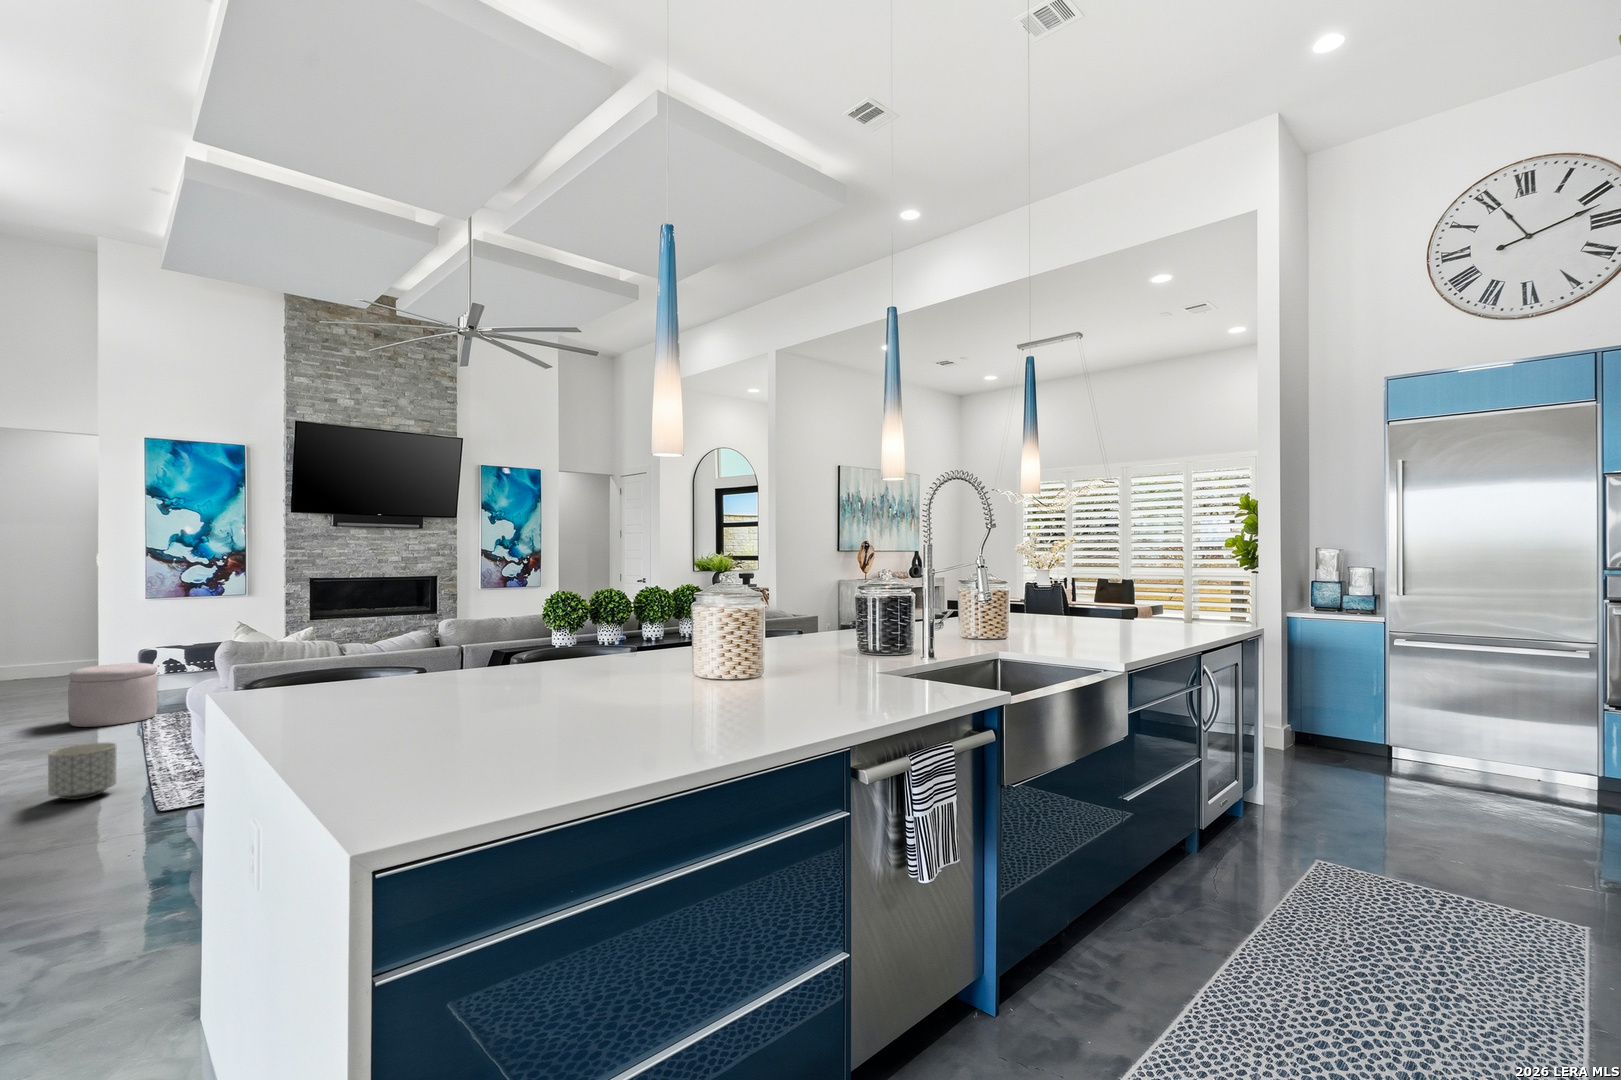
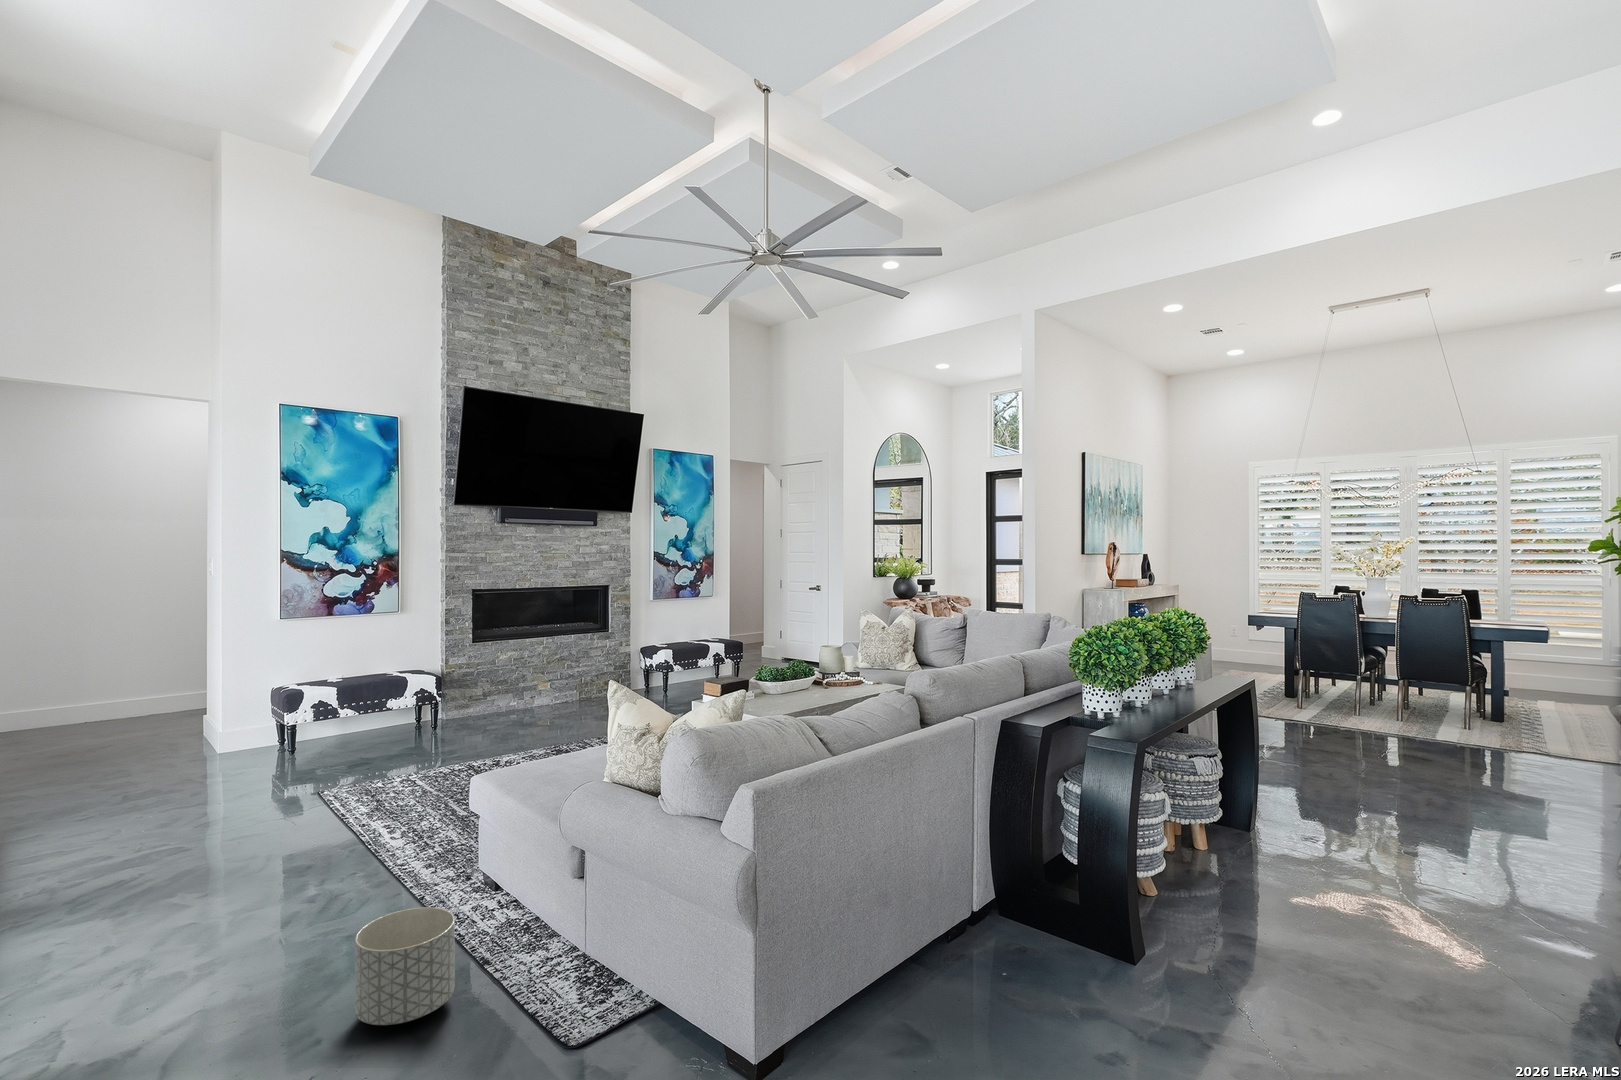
ottoman: present [68,663,157,727] -> none [225,715,339,814]

